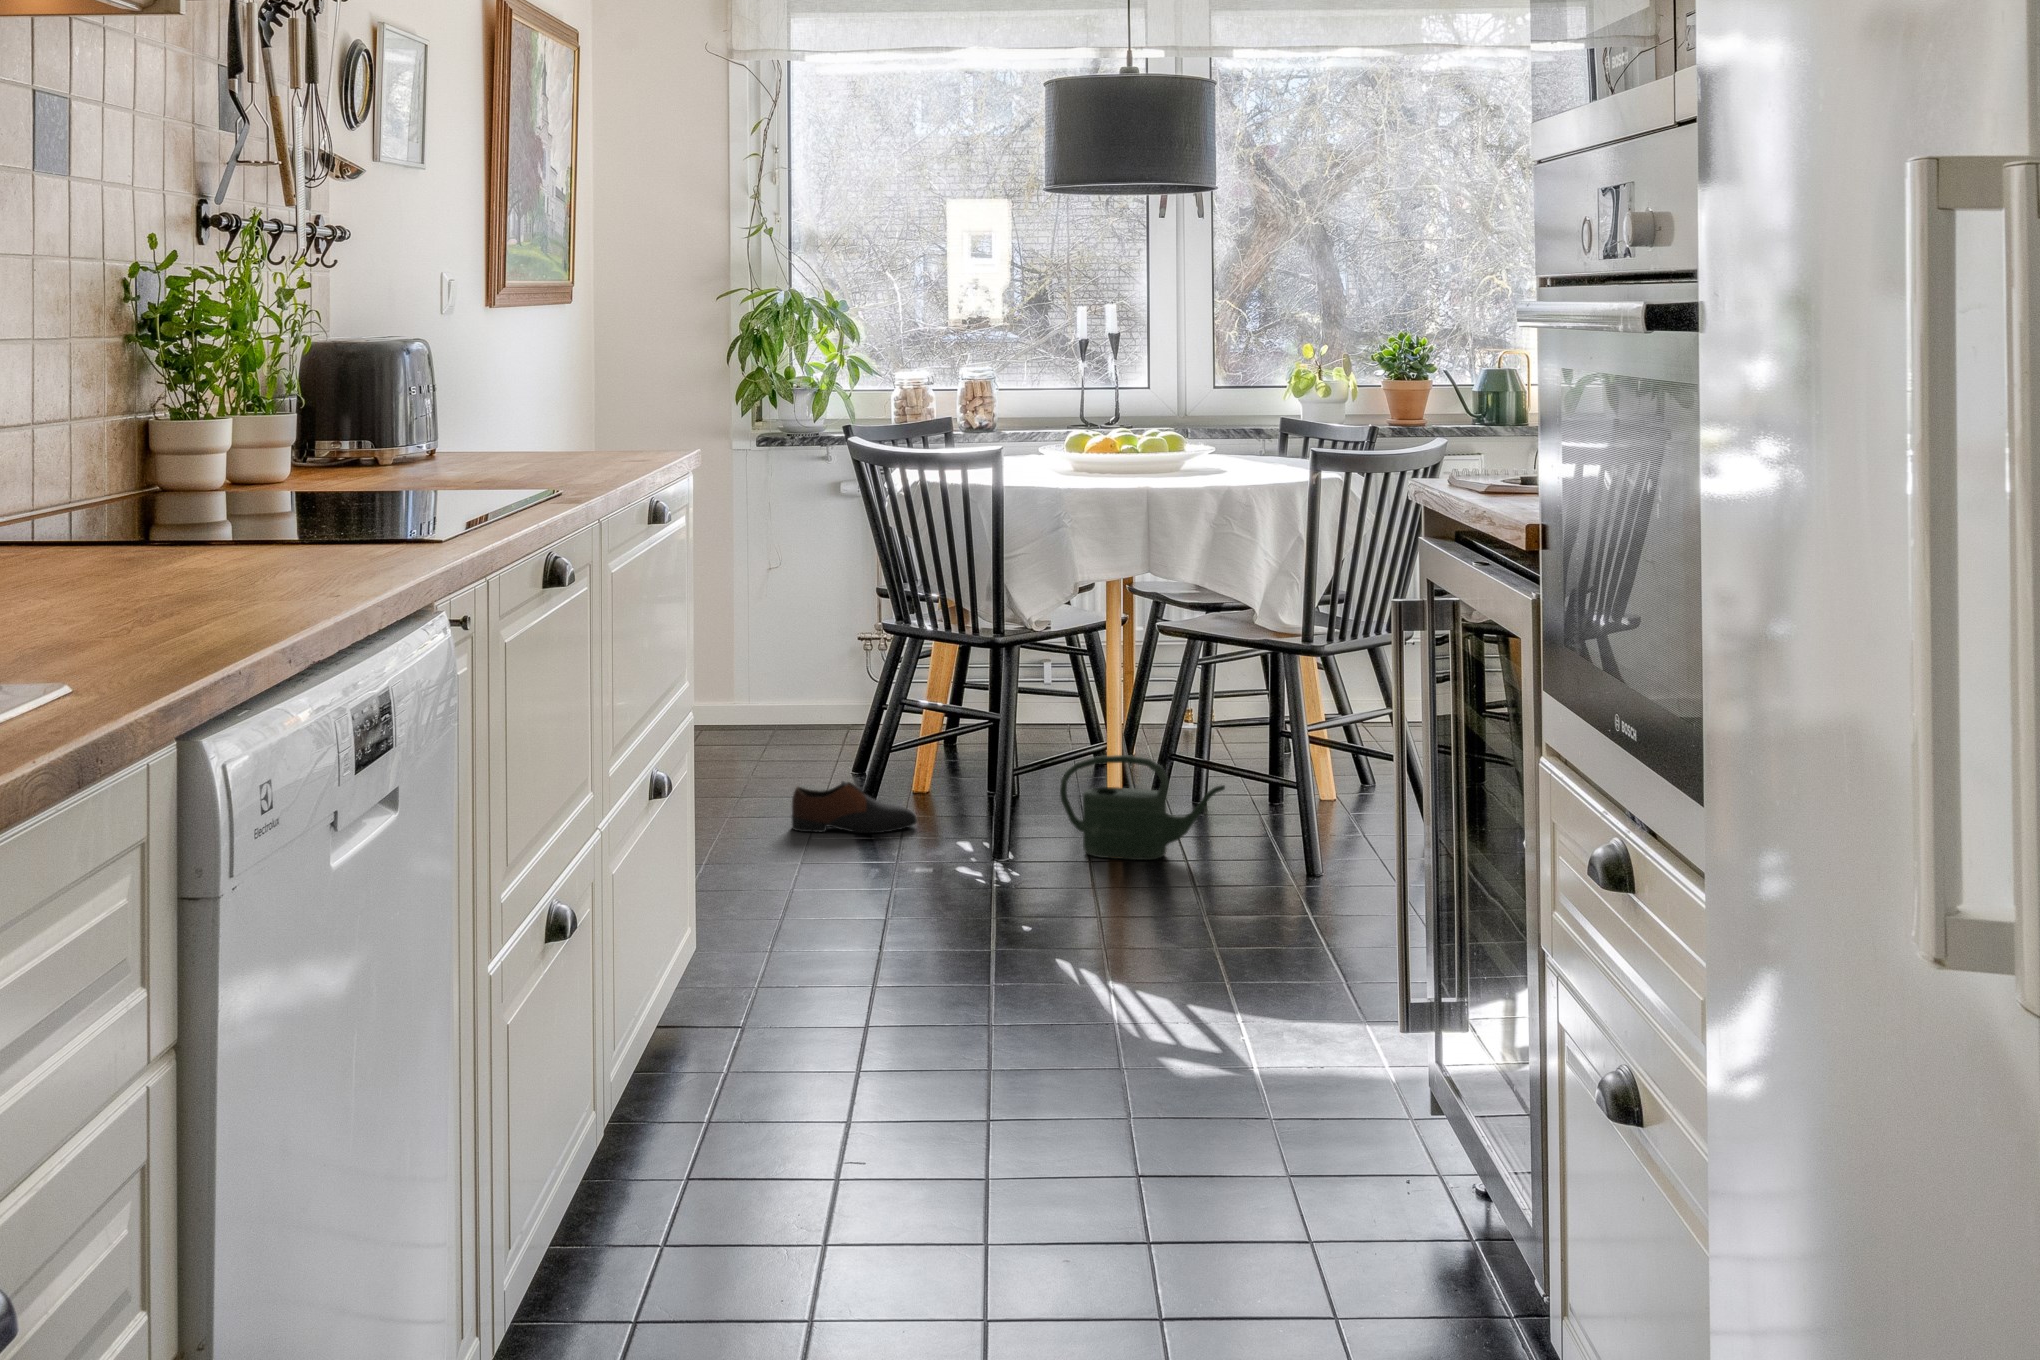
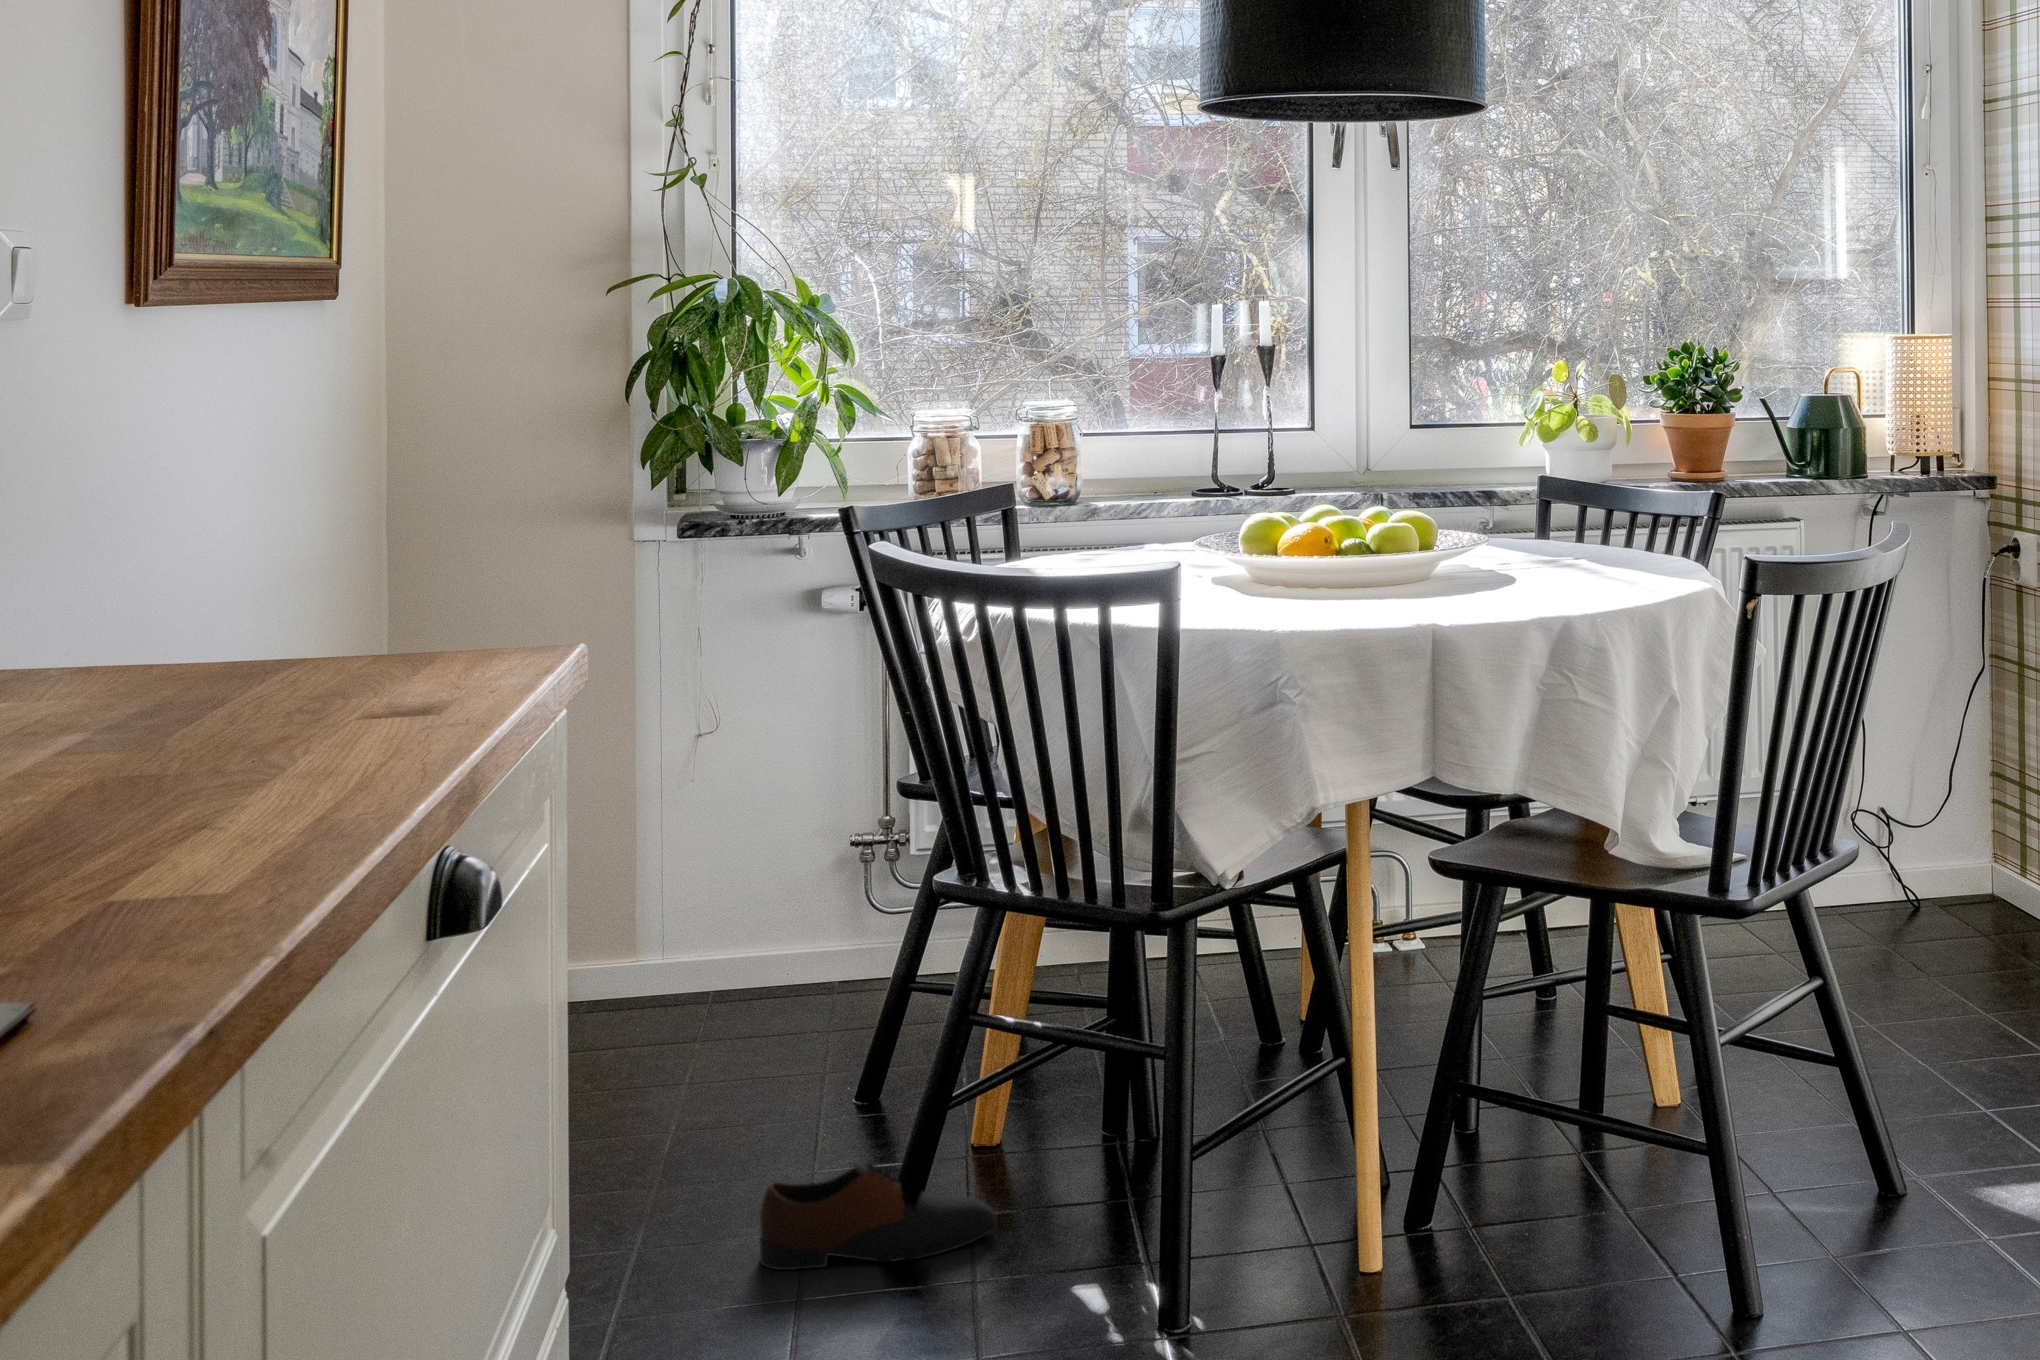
watering can: present [1060,755,1225,860] -> none [1268,1088,1557,1277]

